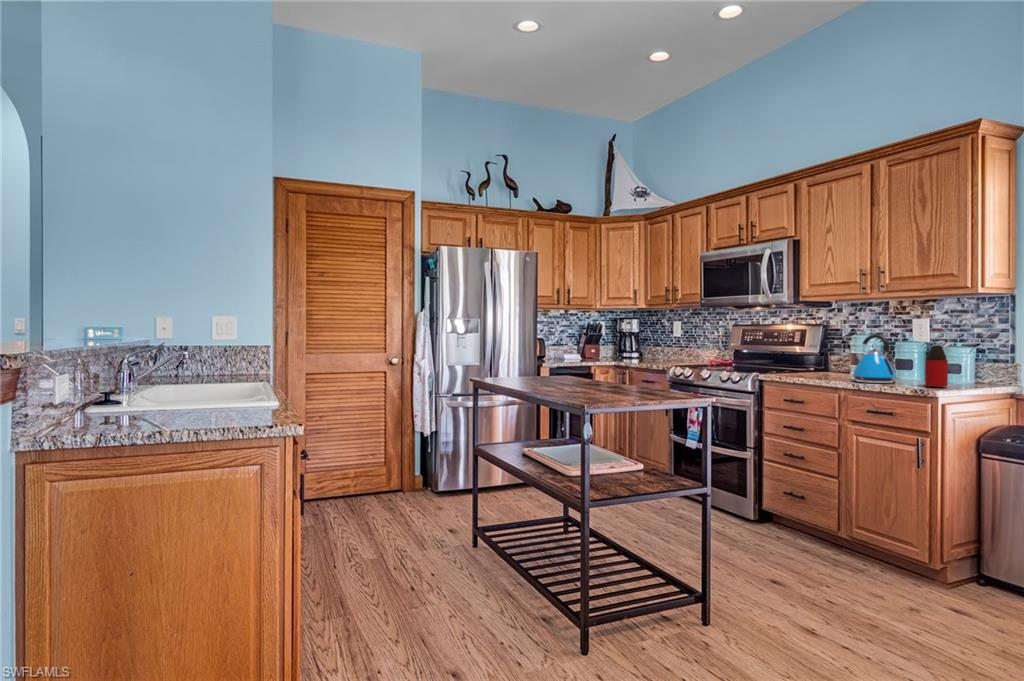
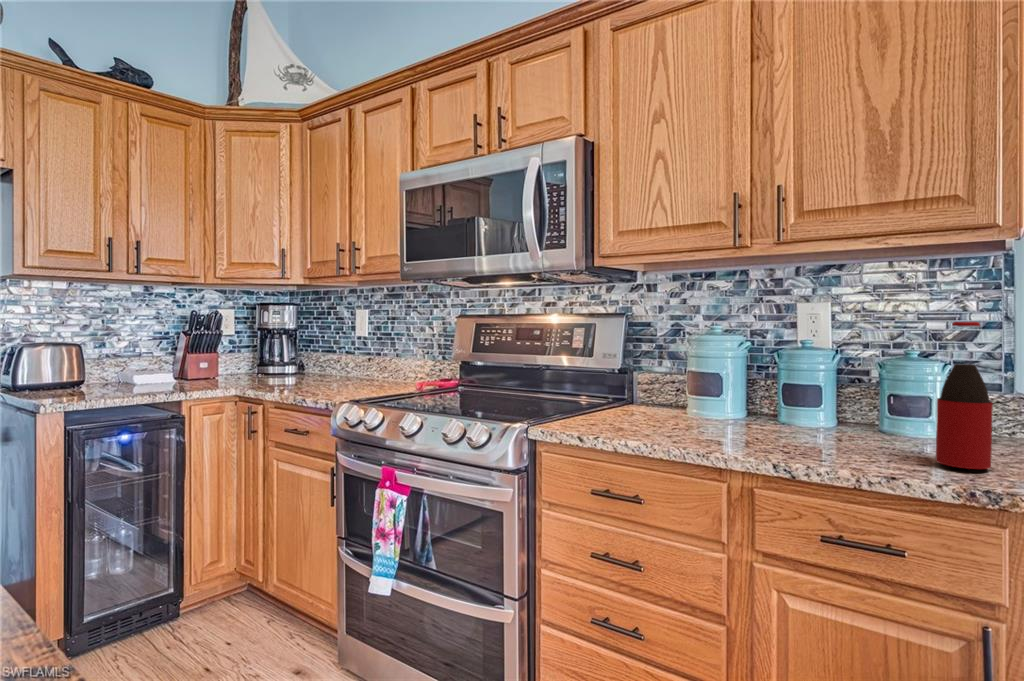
kettle: present [853,334,896,383] -> none [741,335,847,453]

